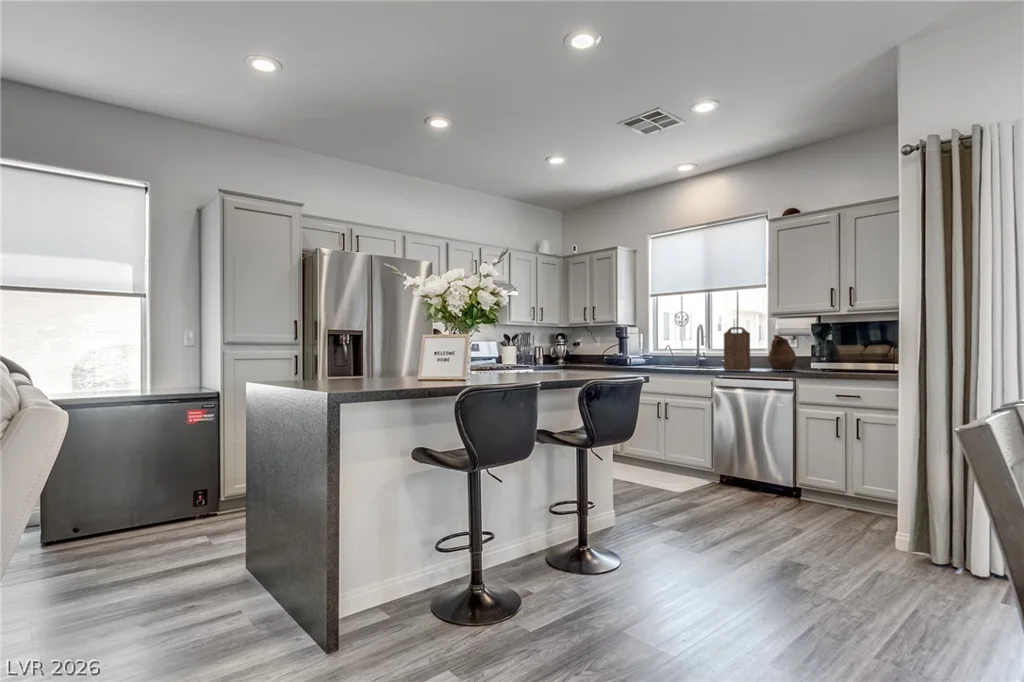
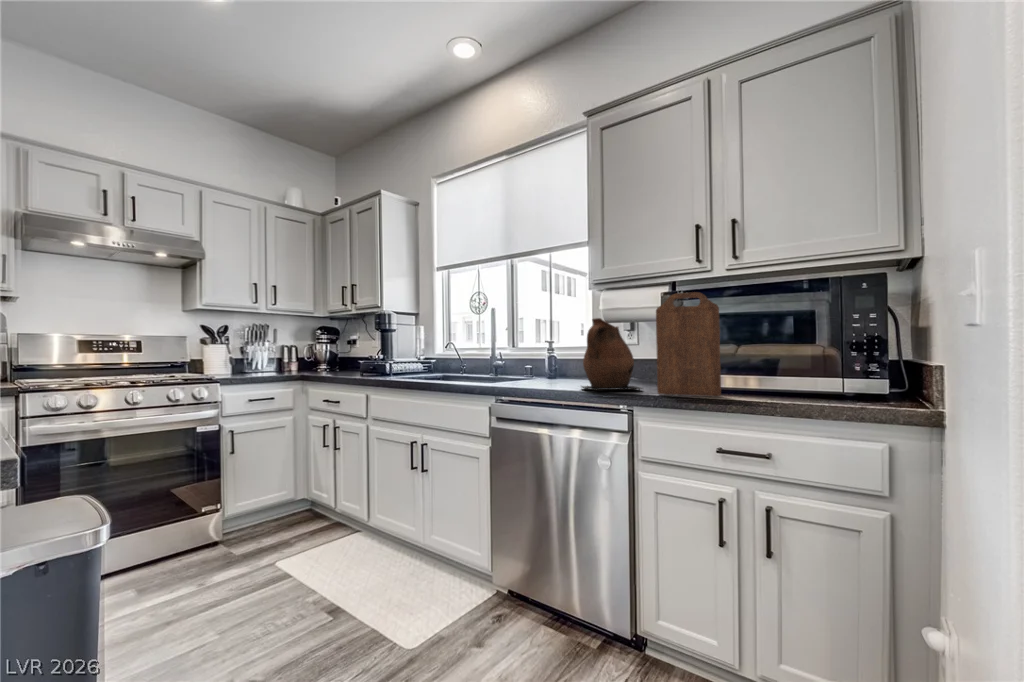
cutting board: present [724,327,750,371] -> present [656,292,721,396]

